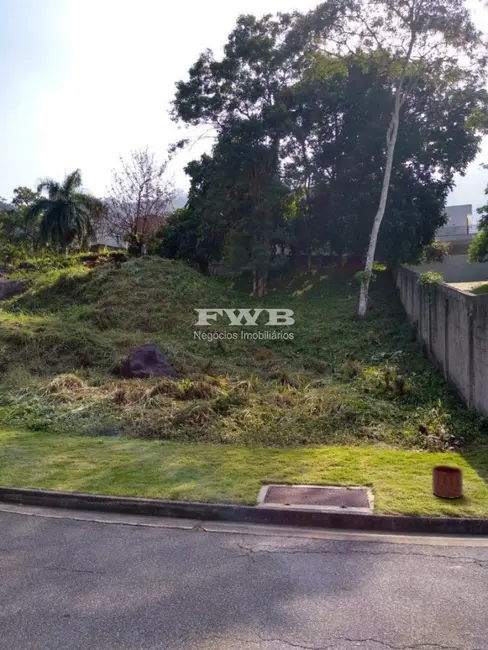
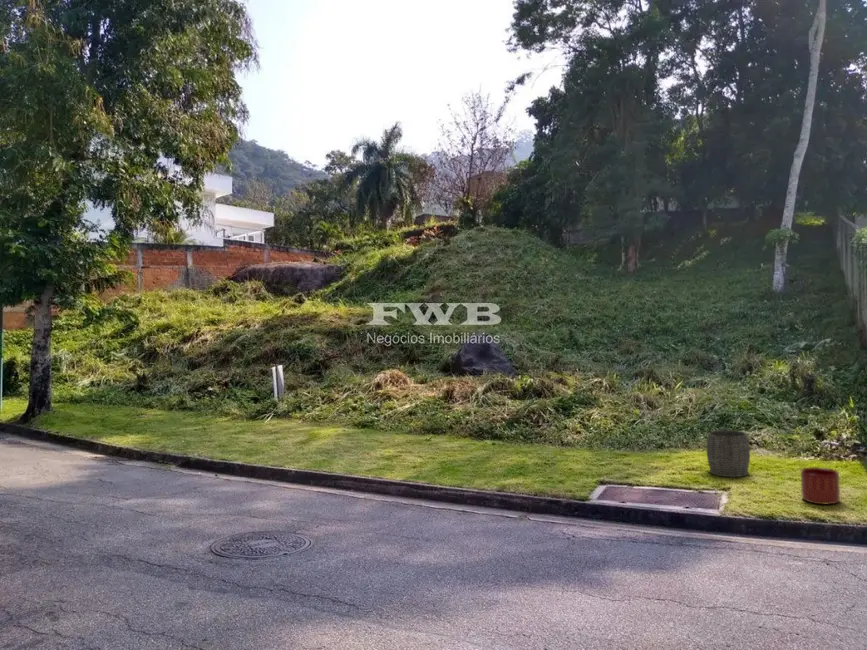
woven basket: none [349,432,384,473] -> present [707,430,750,477]

